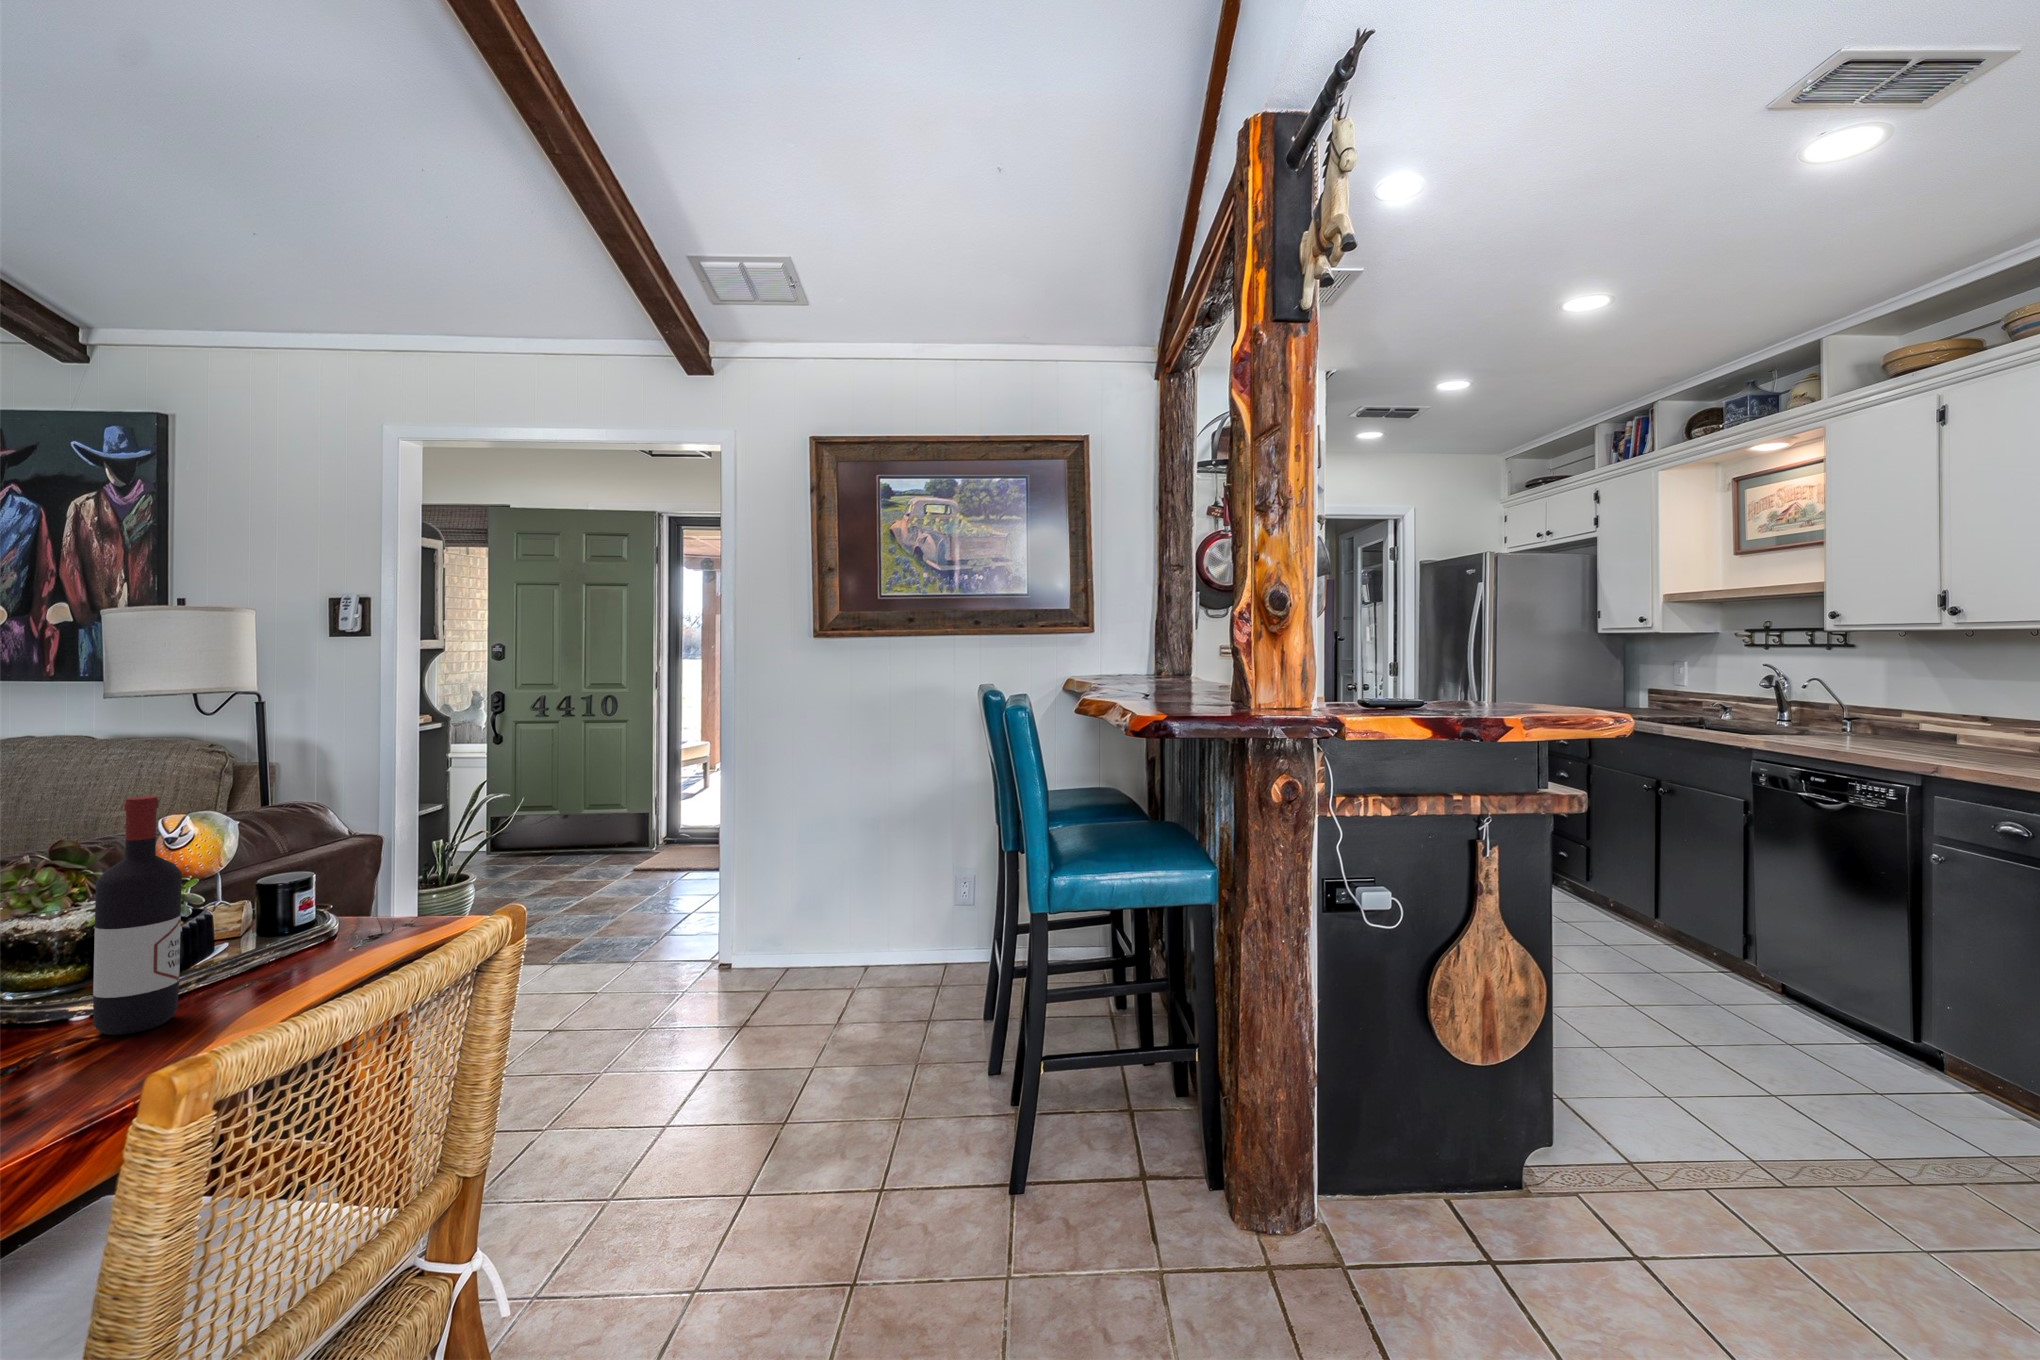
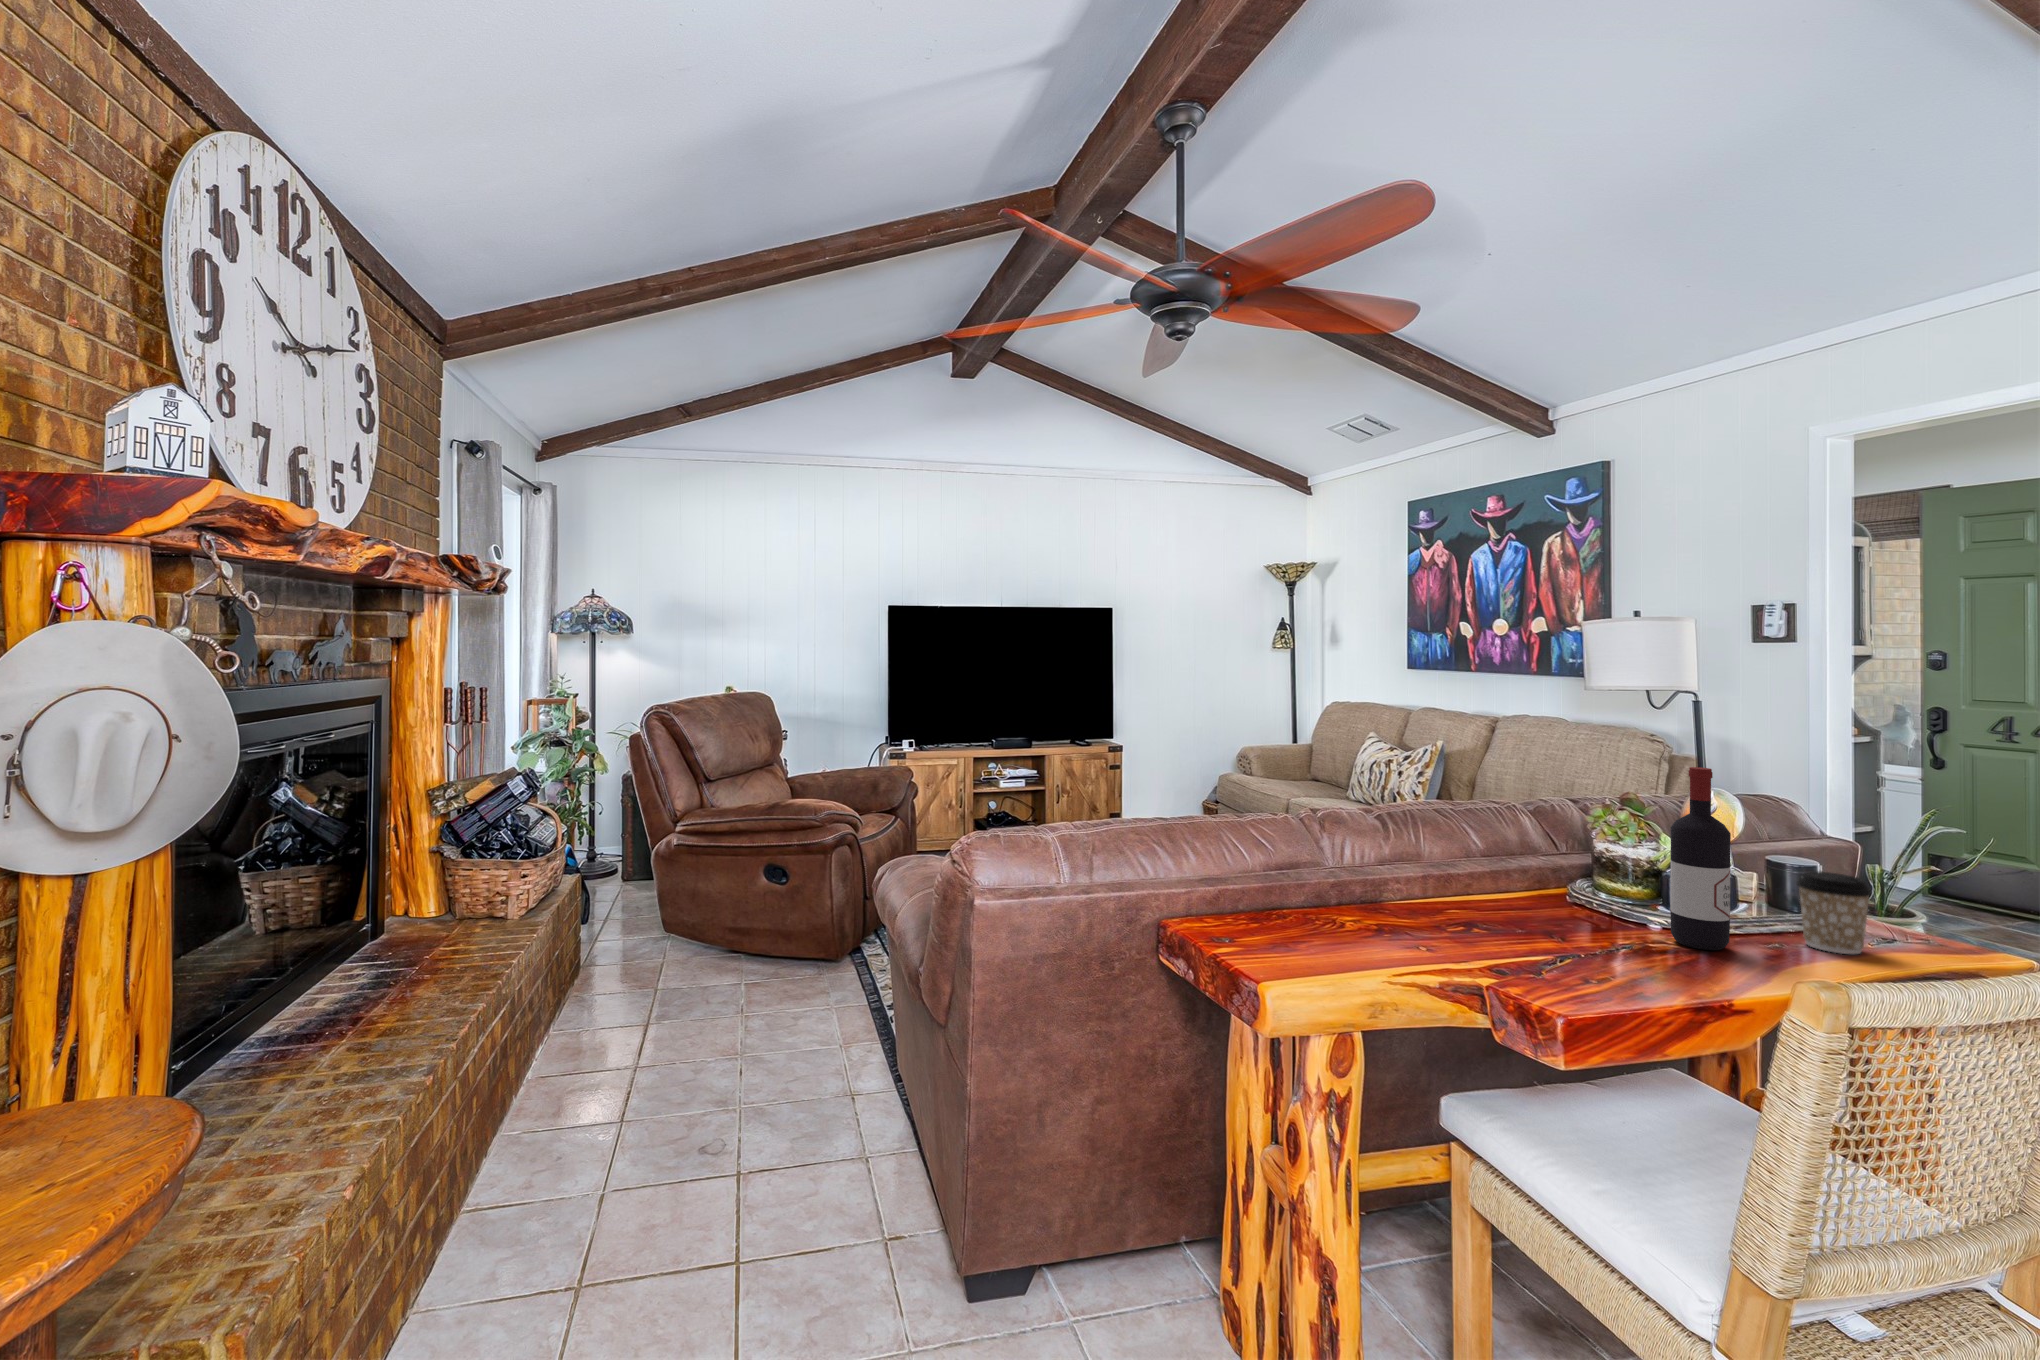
coffee cup: none [276,886,354,978] -> present [1797,871,1872,954]

